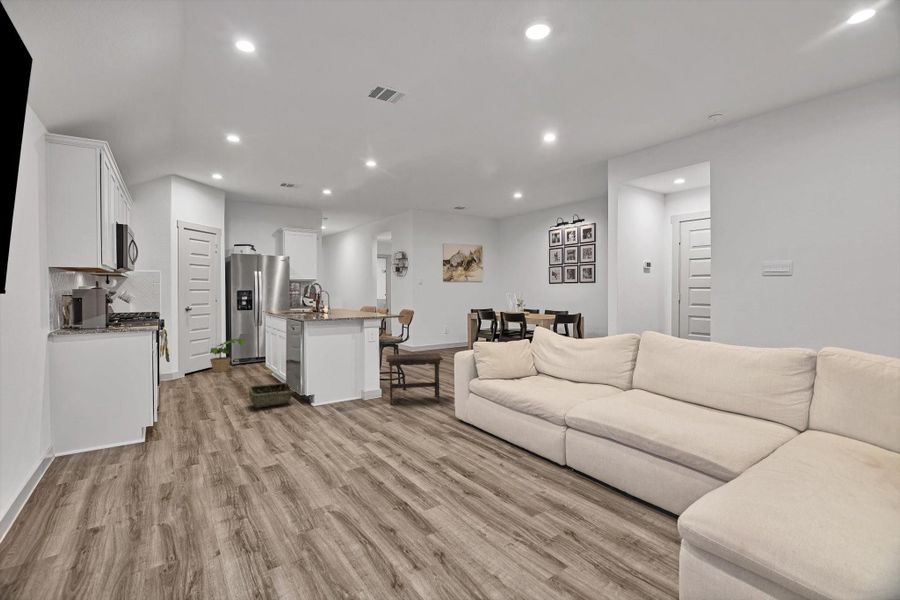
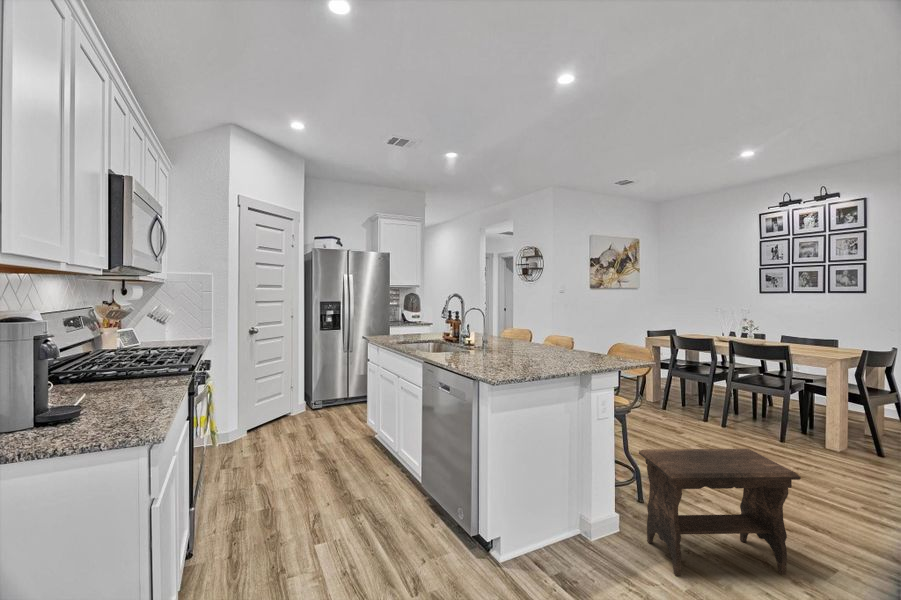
potted plant: present [210,338,244,372] -> none [284,375,335,425]
woven basket: present [248,383,294,408] -> none [366,494,456,564]

